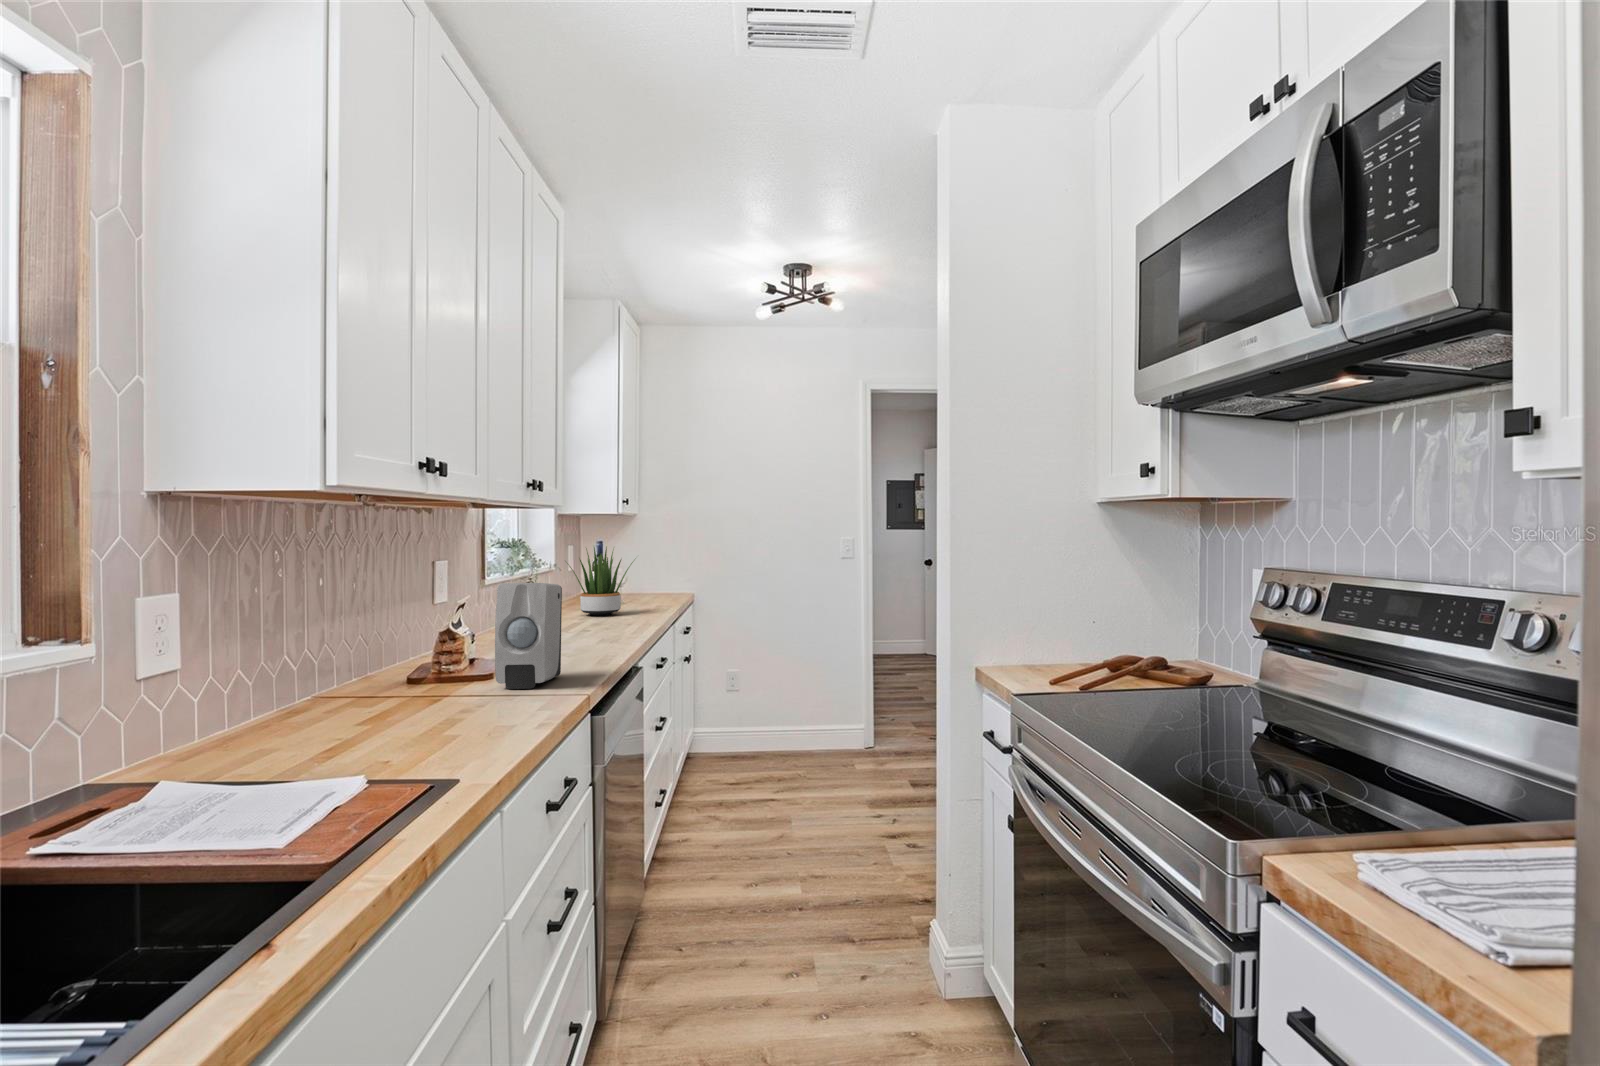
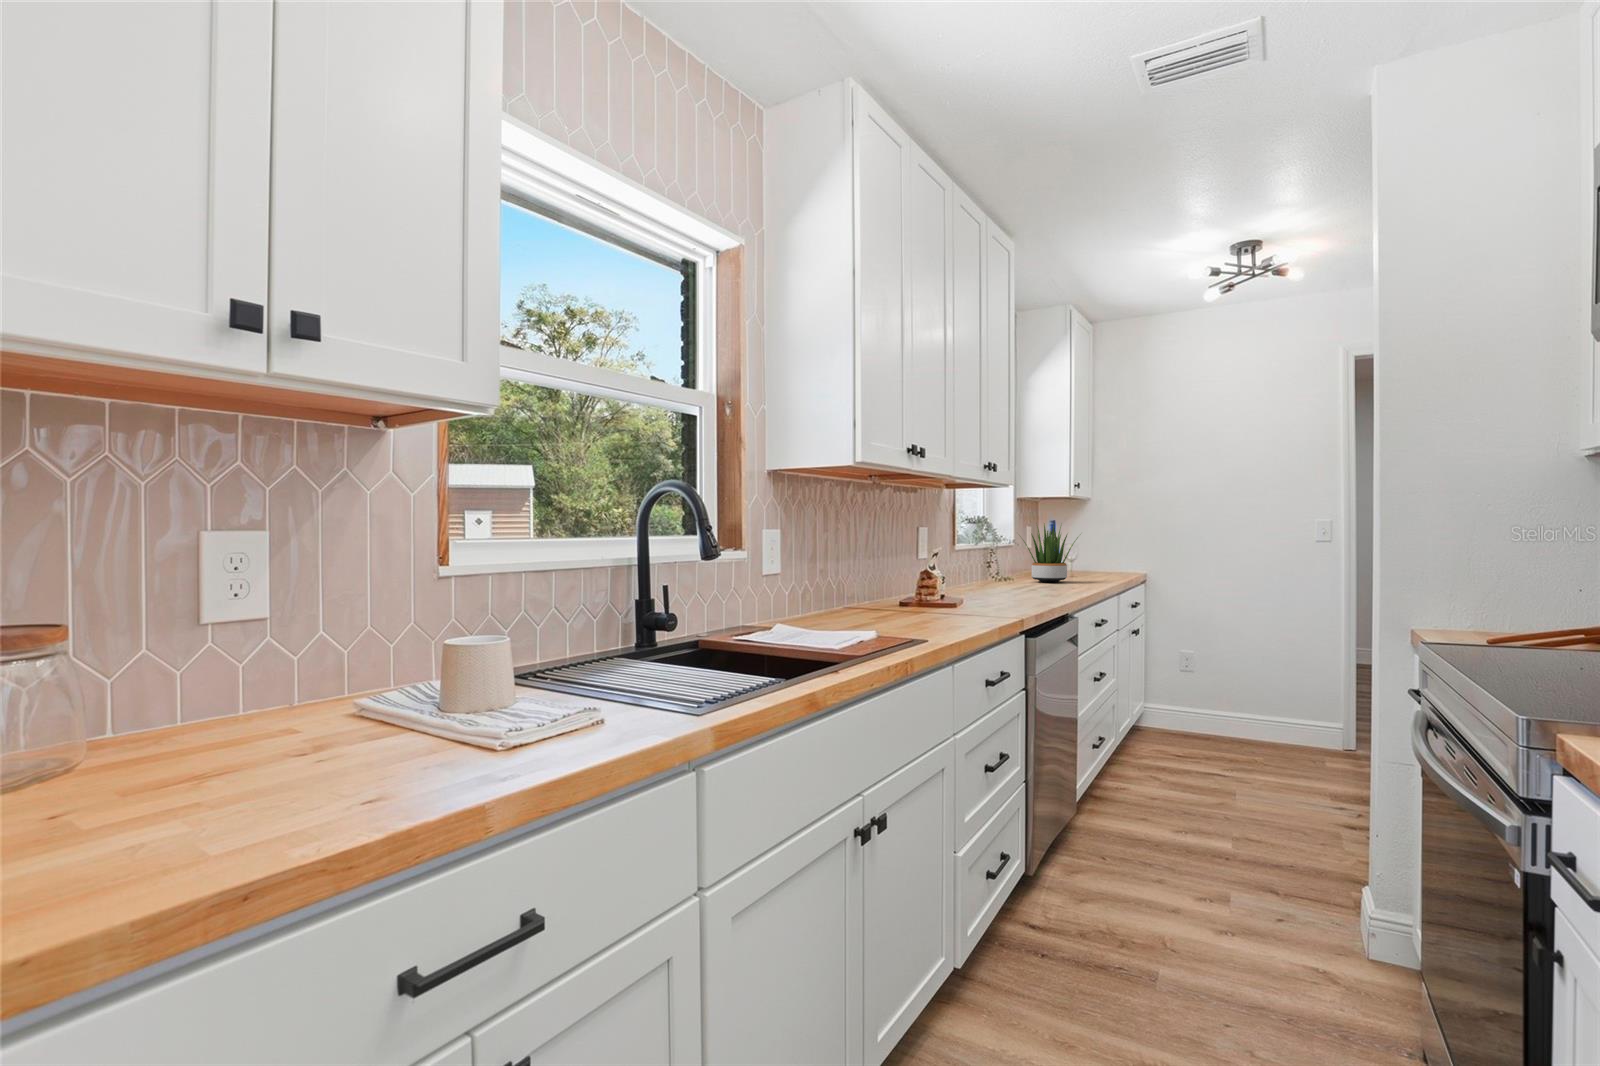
soap dispenser: present [495,583,562,689] -> none [955,536,1005,613]

